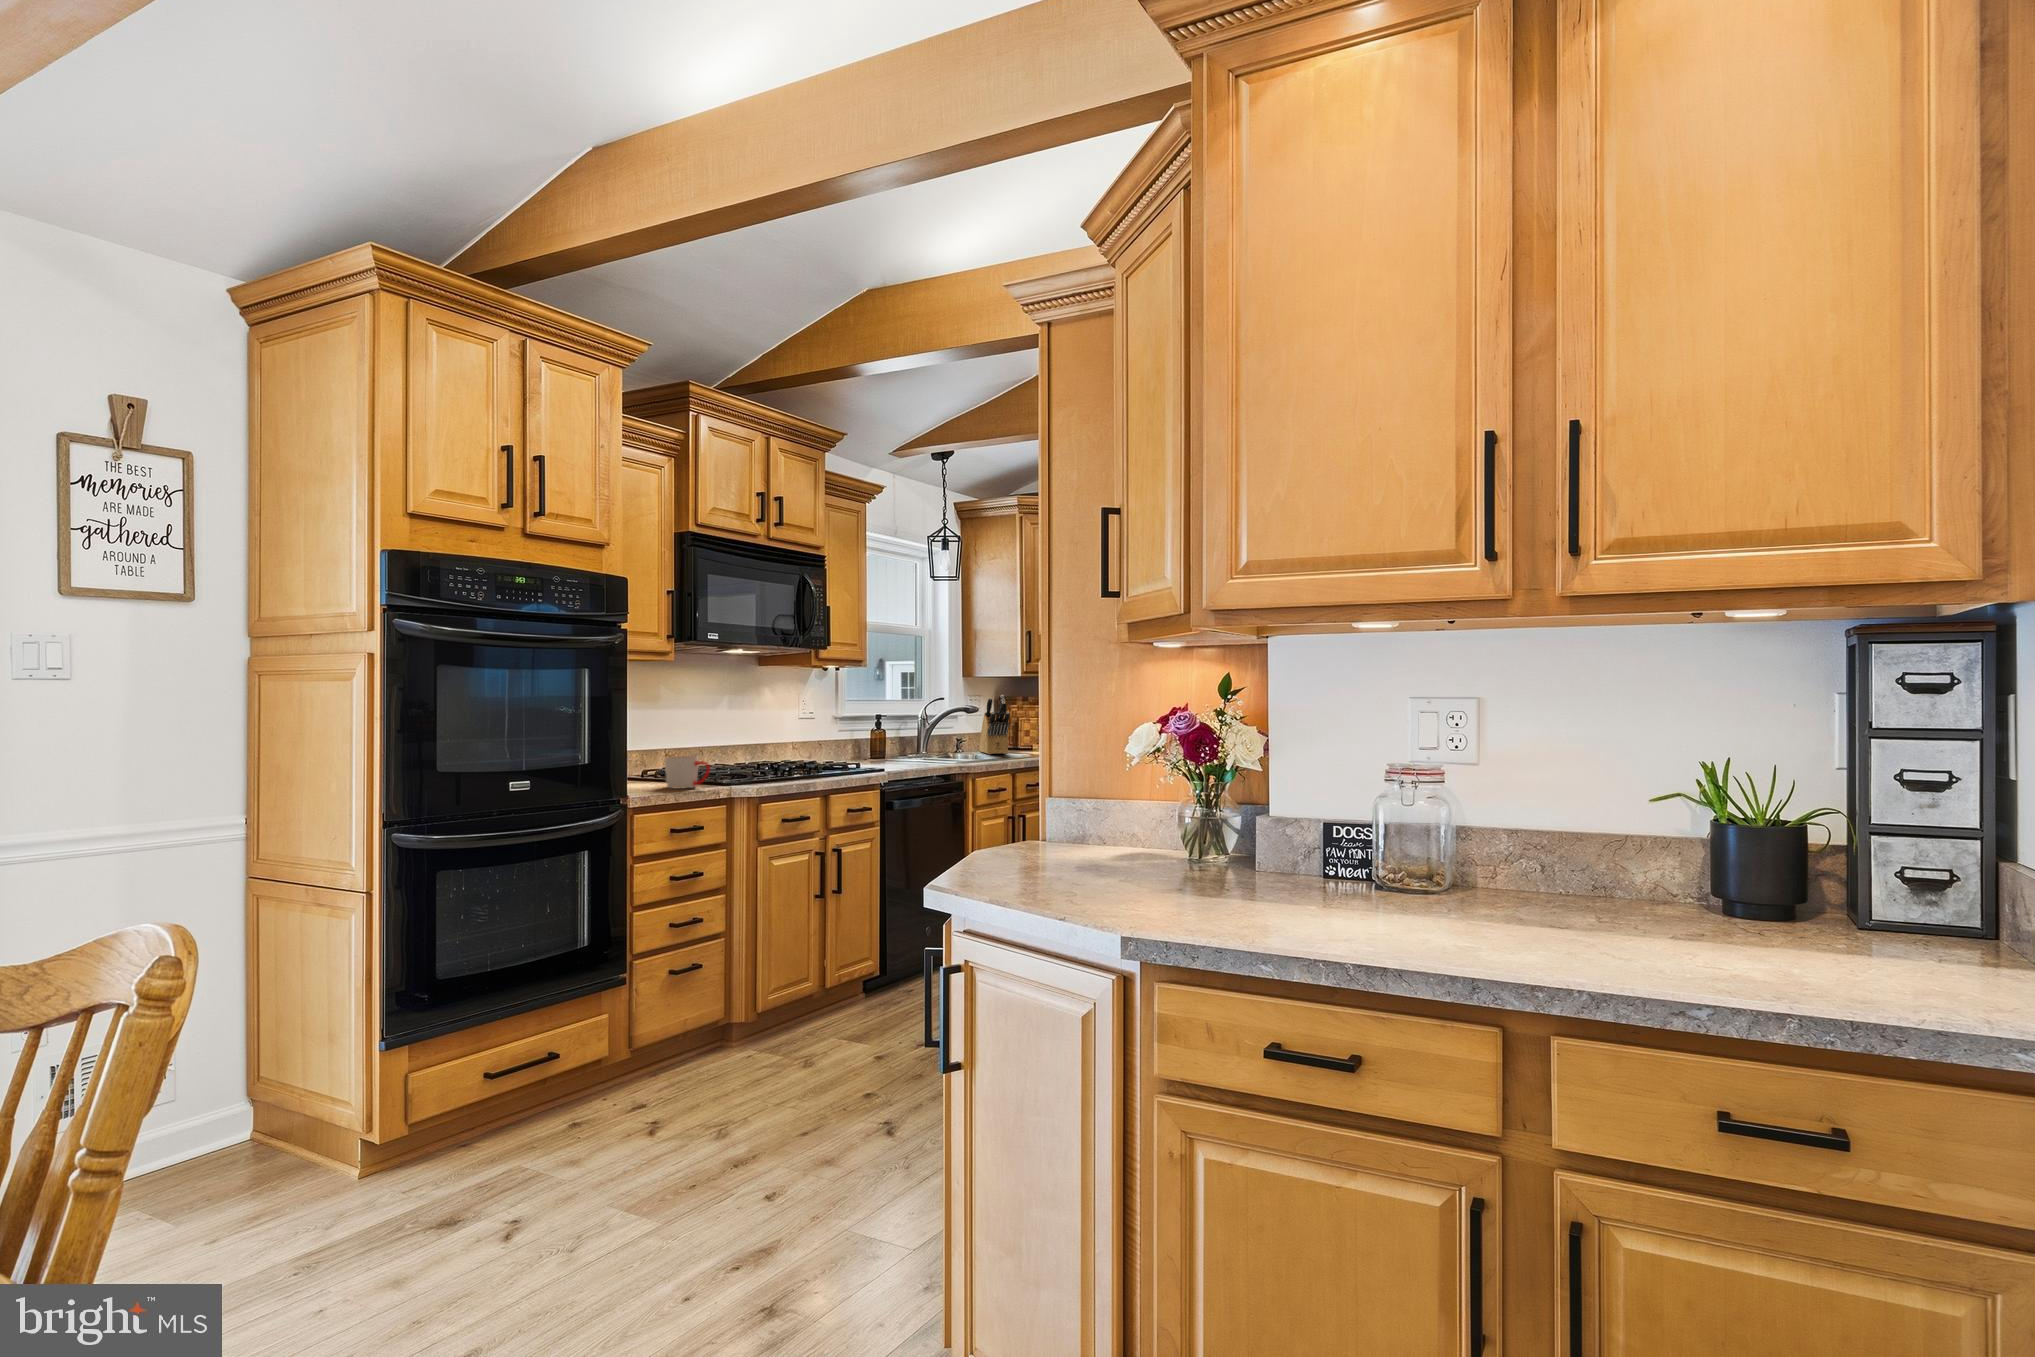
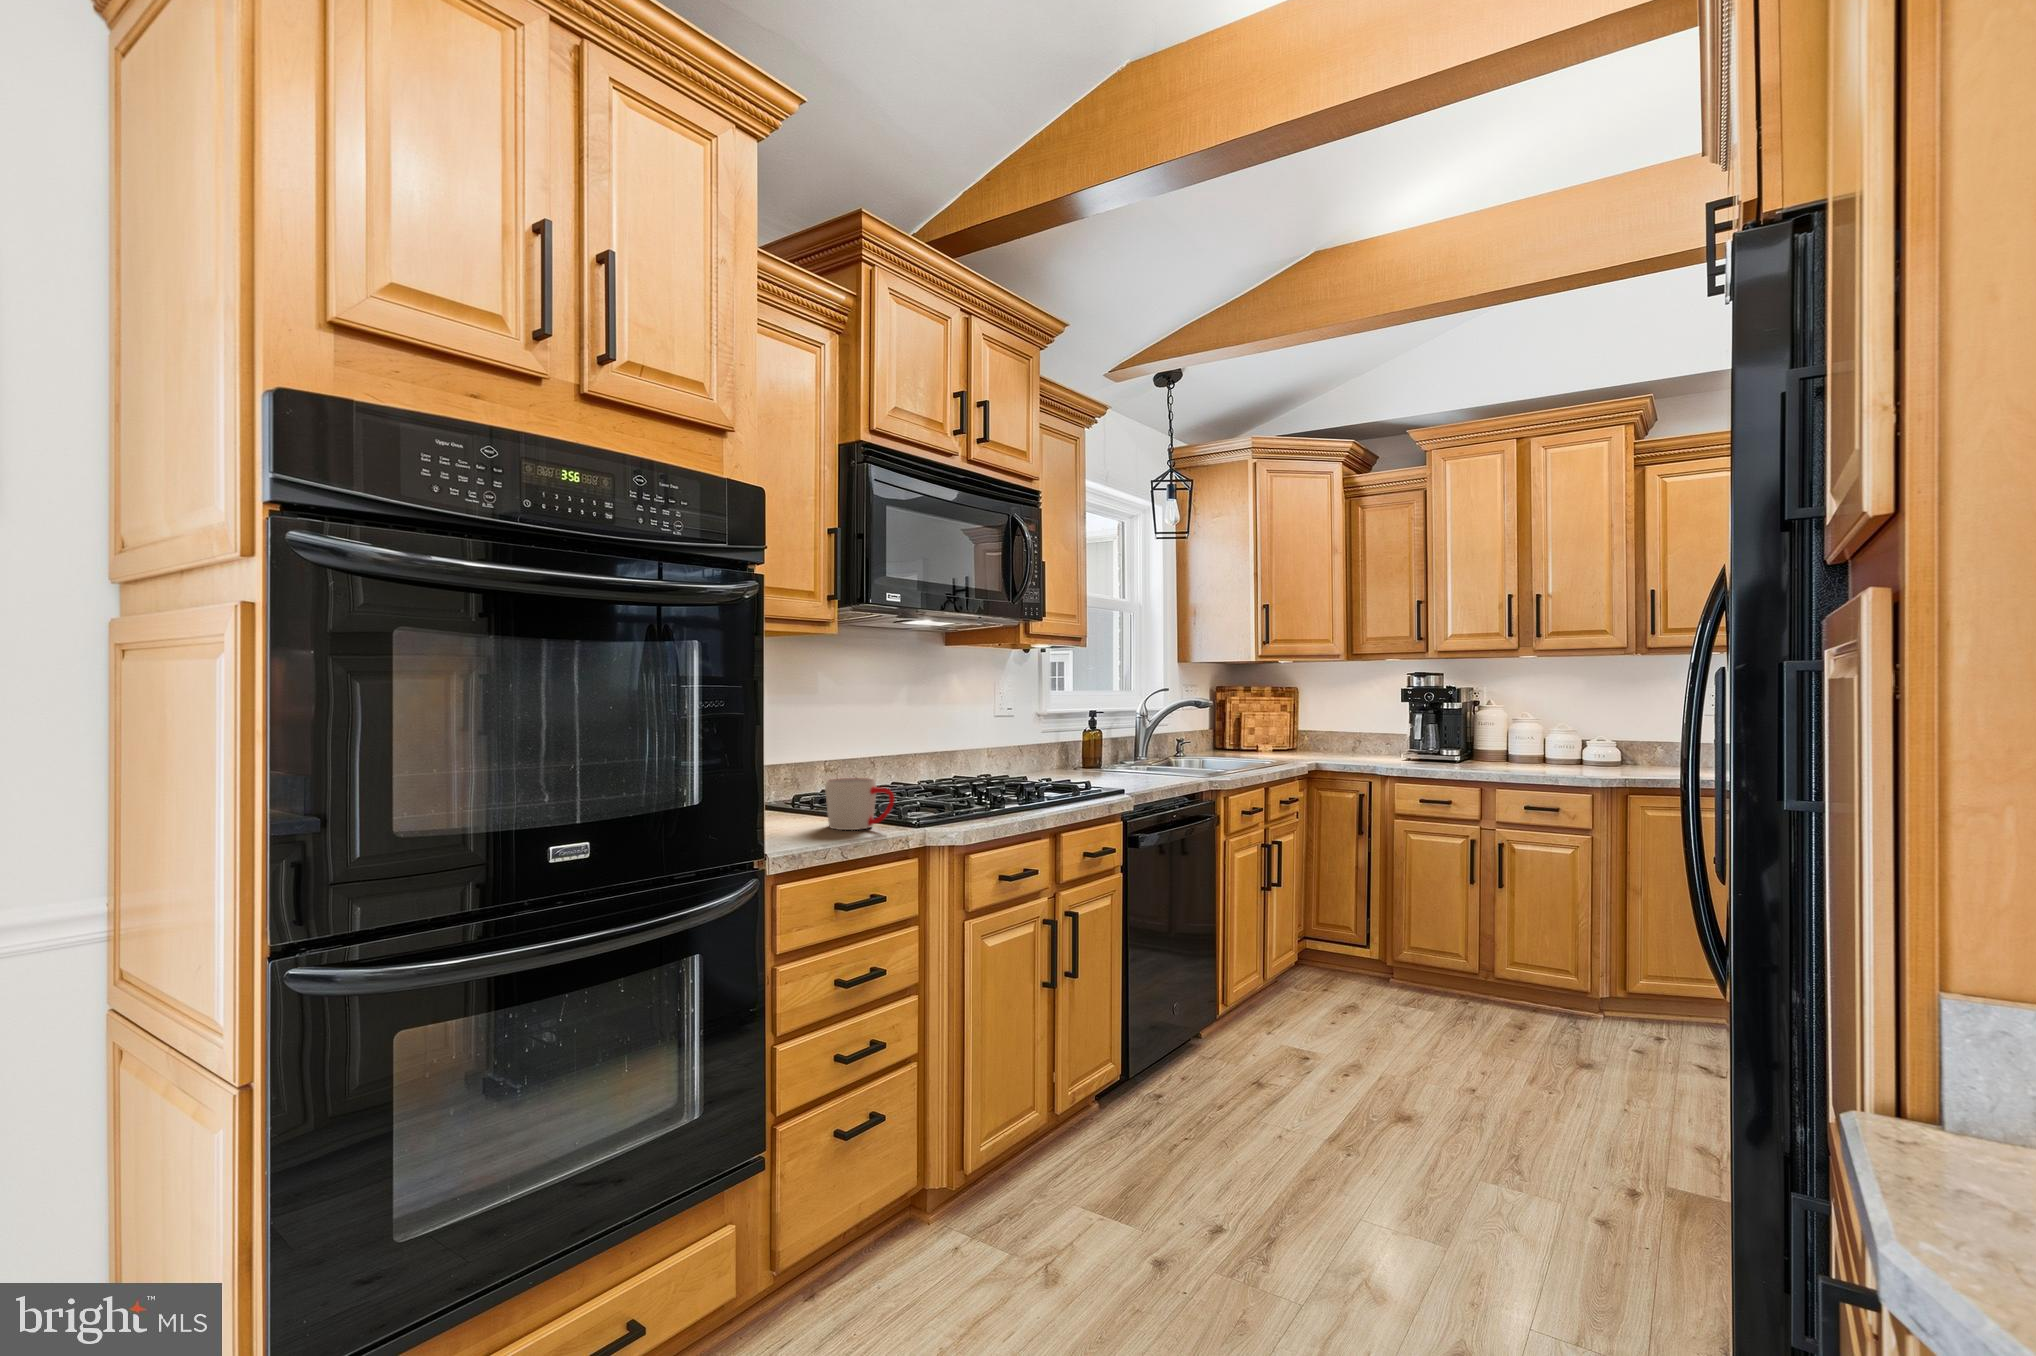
knife block: present [979,695,1010,754] -> none [1202,684,1250,759]

